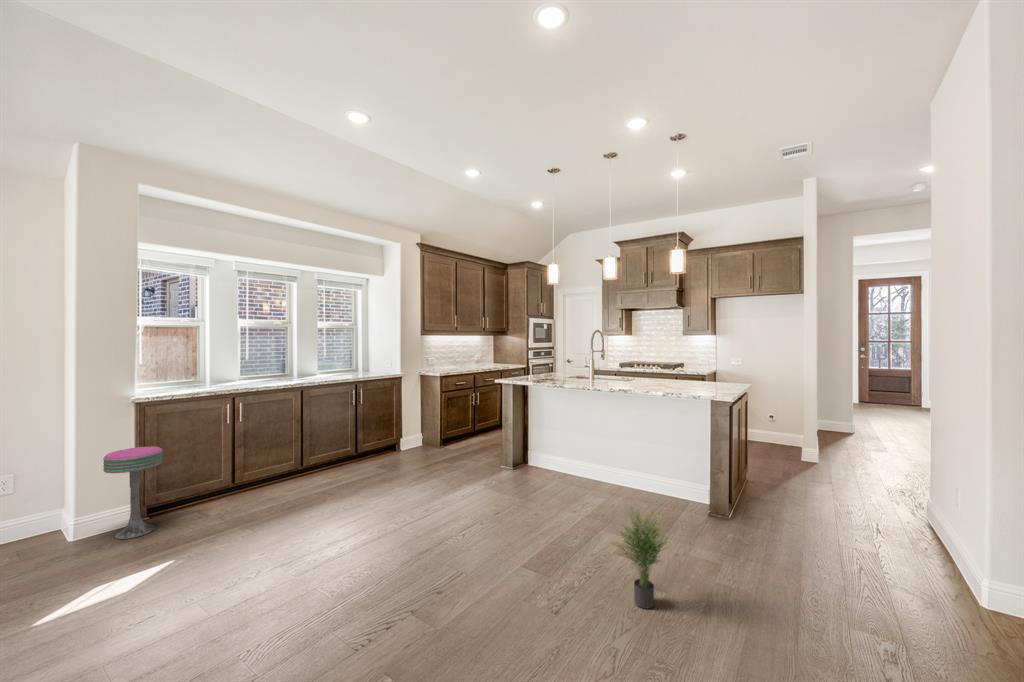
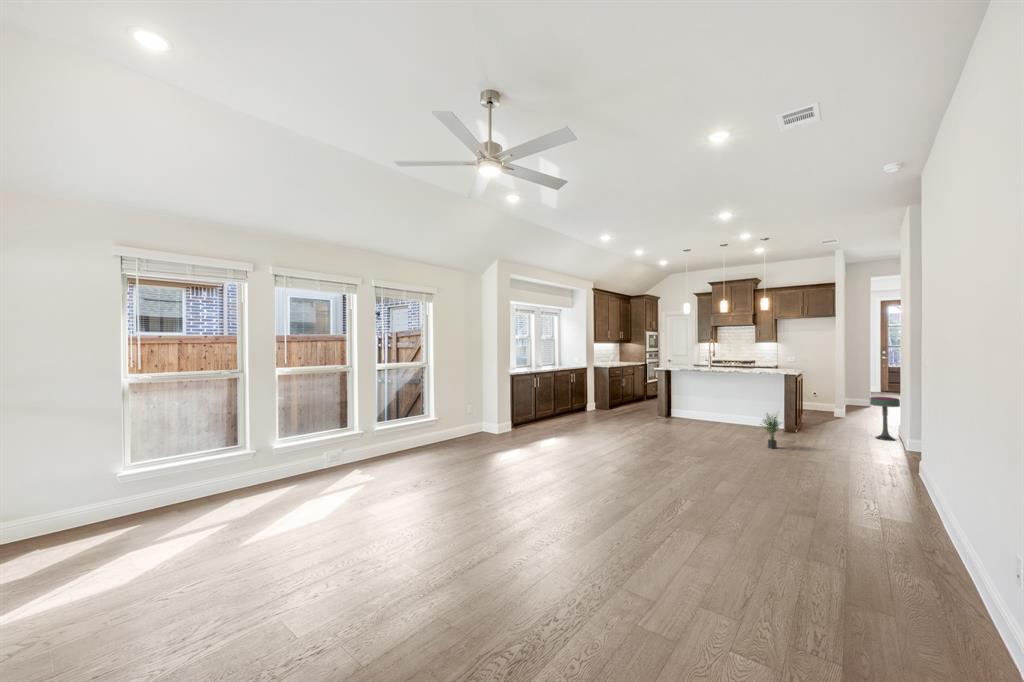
bar stool: present [103,446,163,539] -> present [870,397,900,440]

